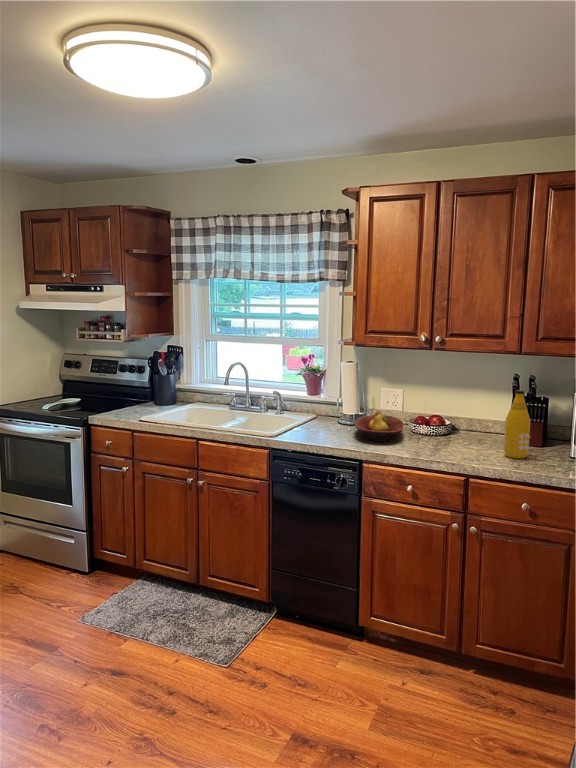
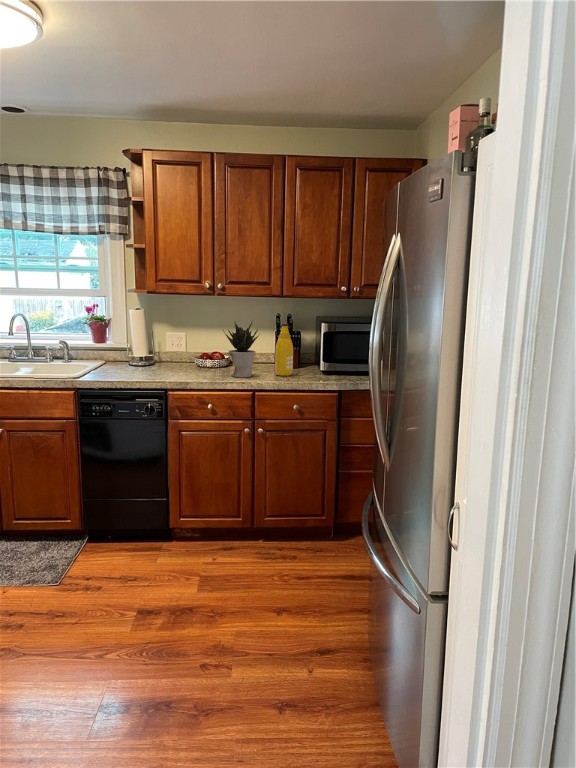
potted plant: none [438,382,487,456] -> present [223,321,259,377]
fruit bowl: present [355,411,403,442] -> none [150,350,194,374]

